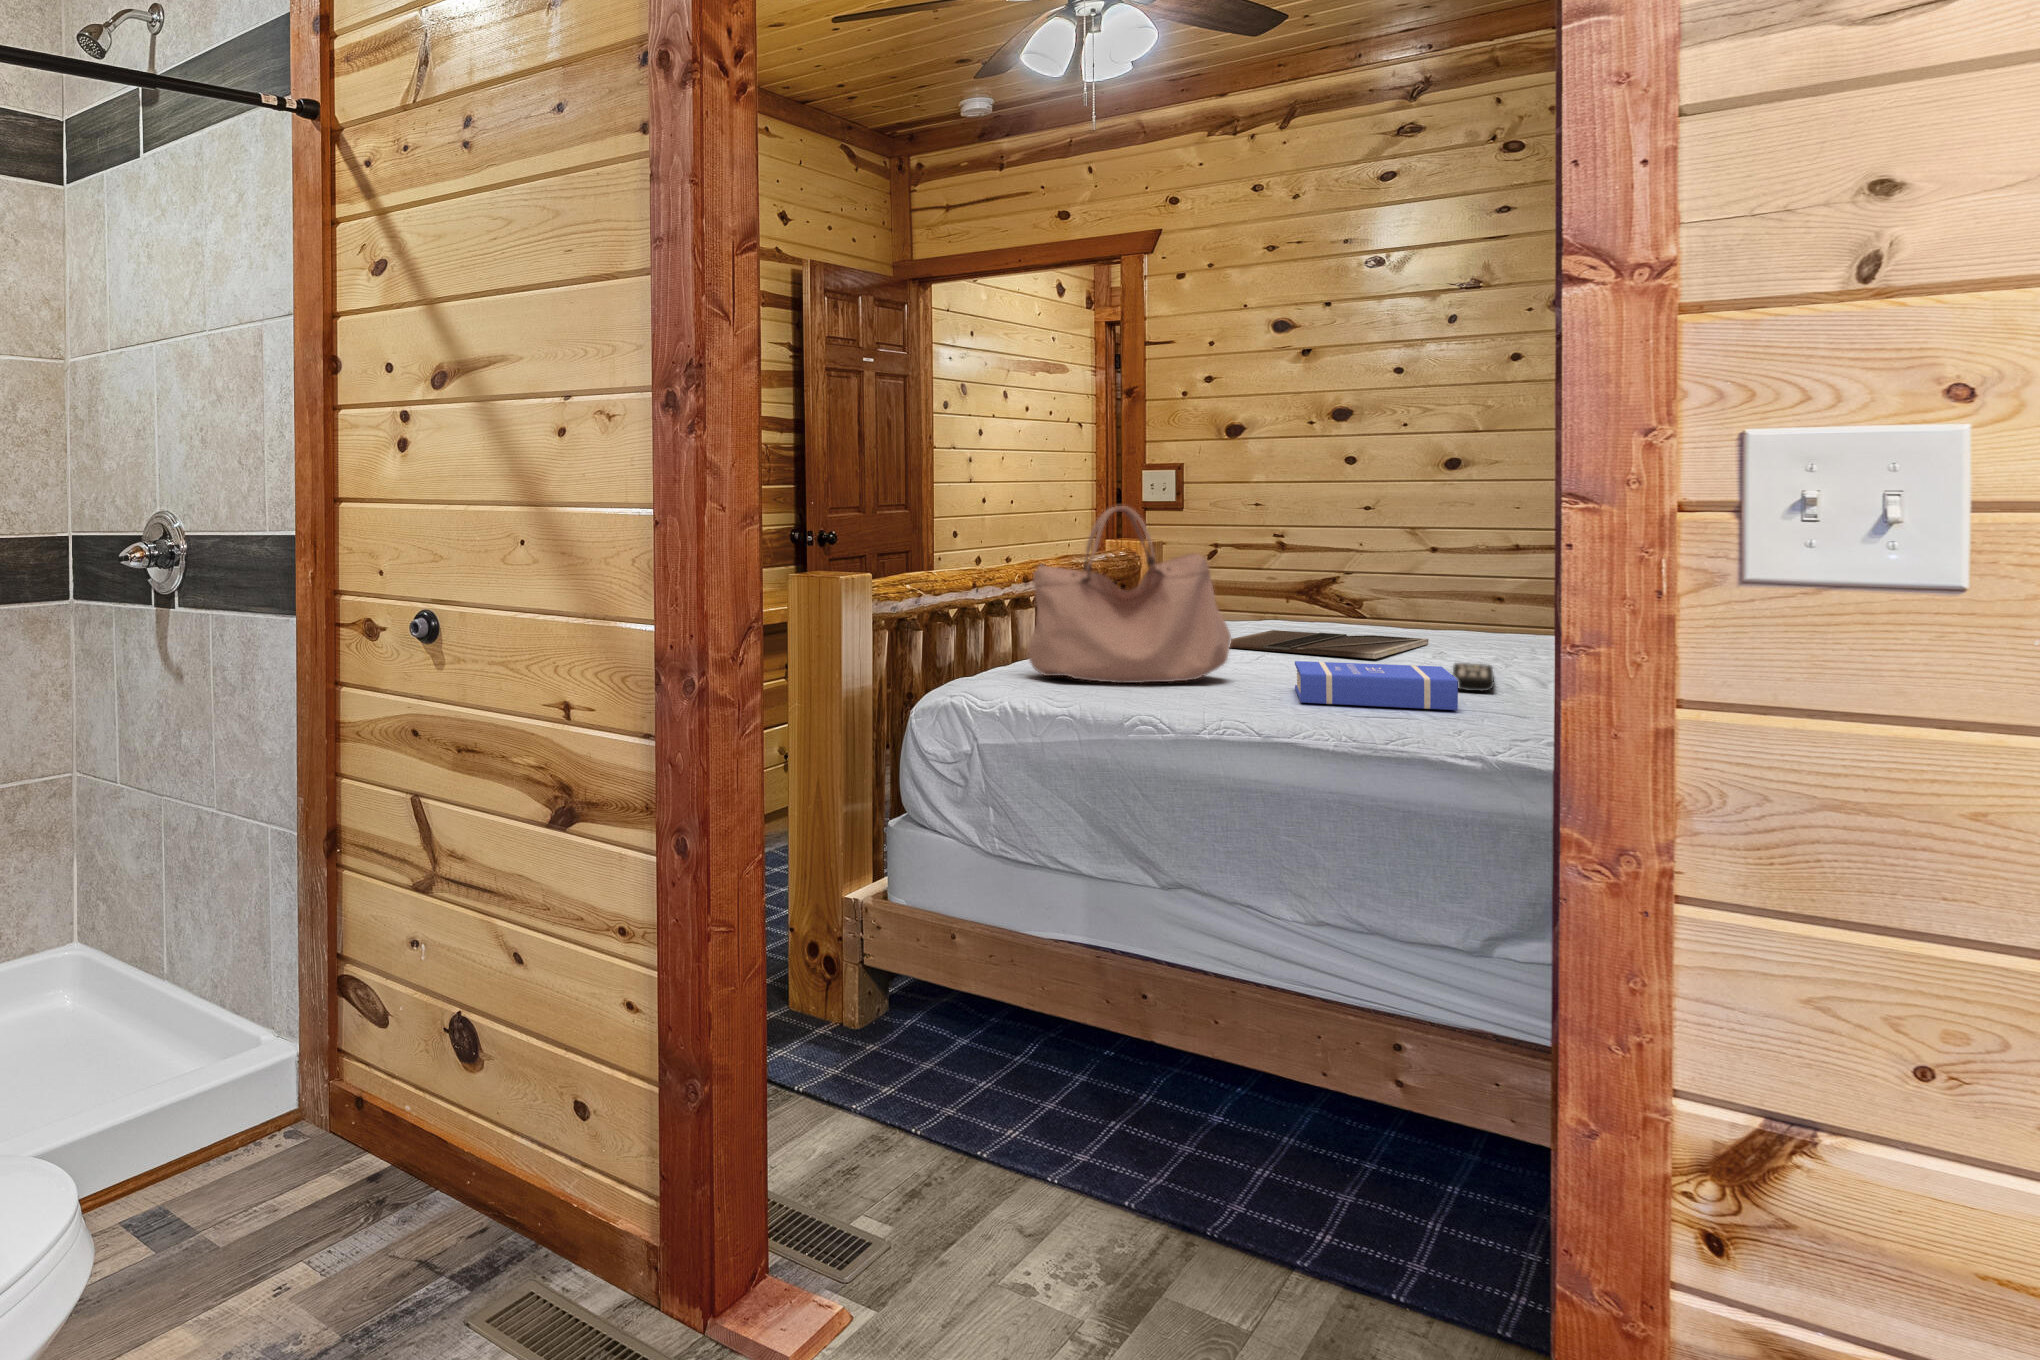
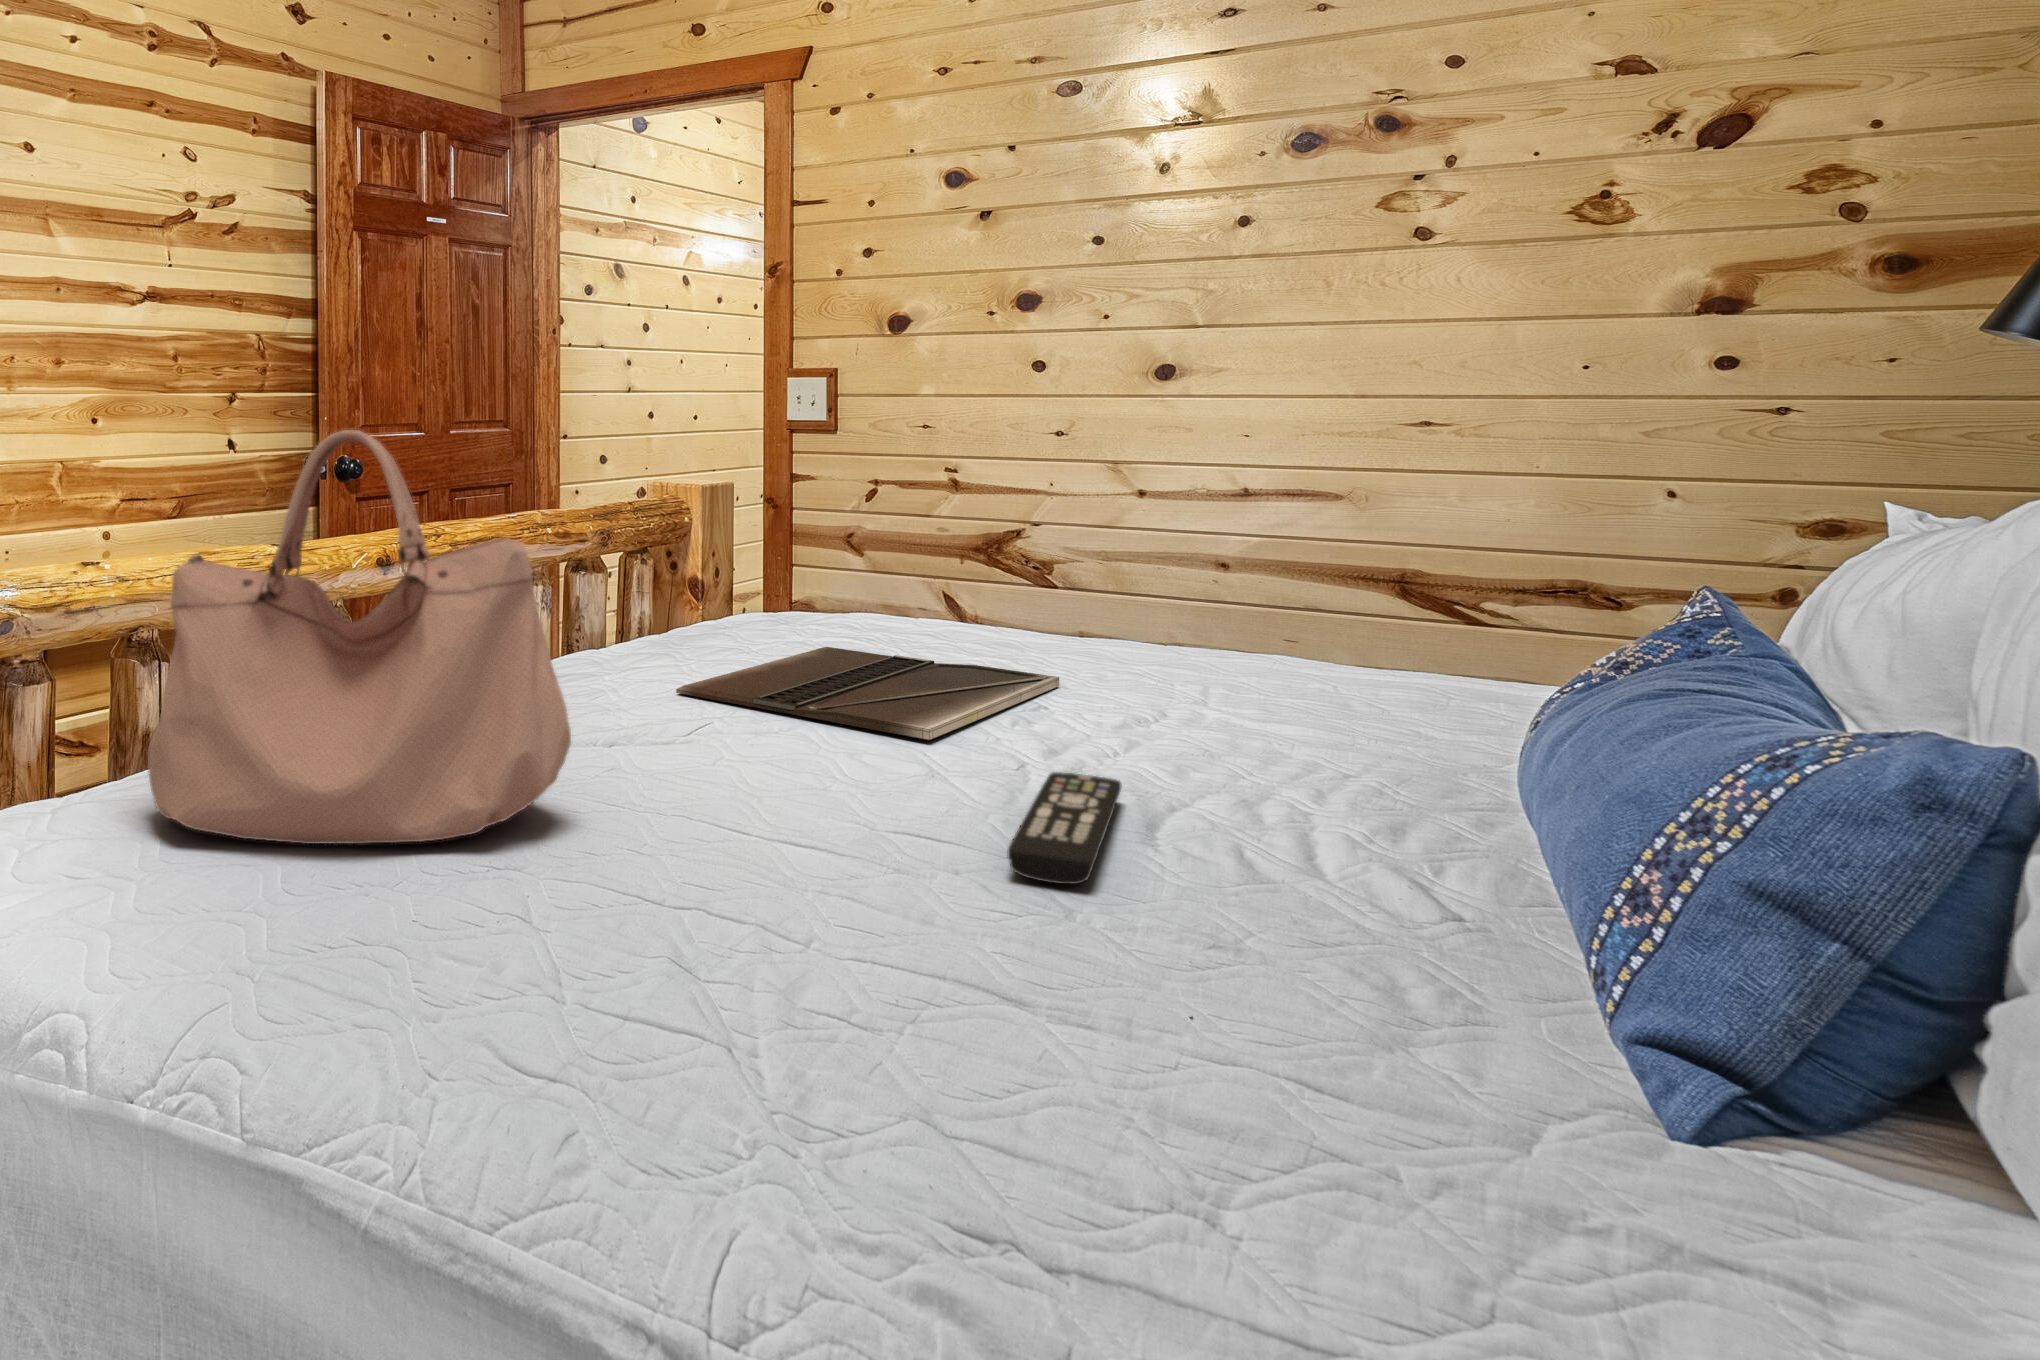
book: present [1295,661,1458,710] -> none [601,803,969,1000]

